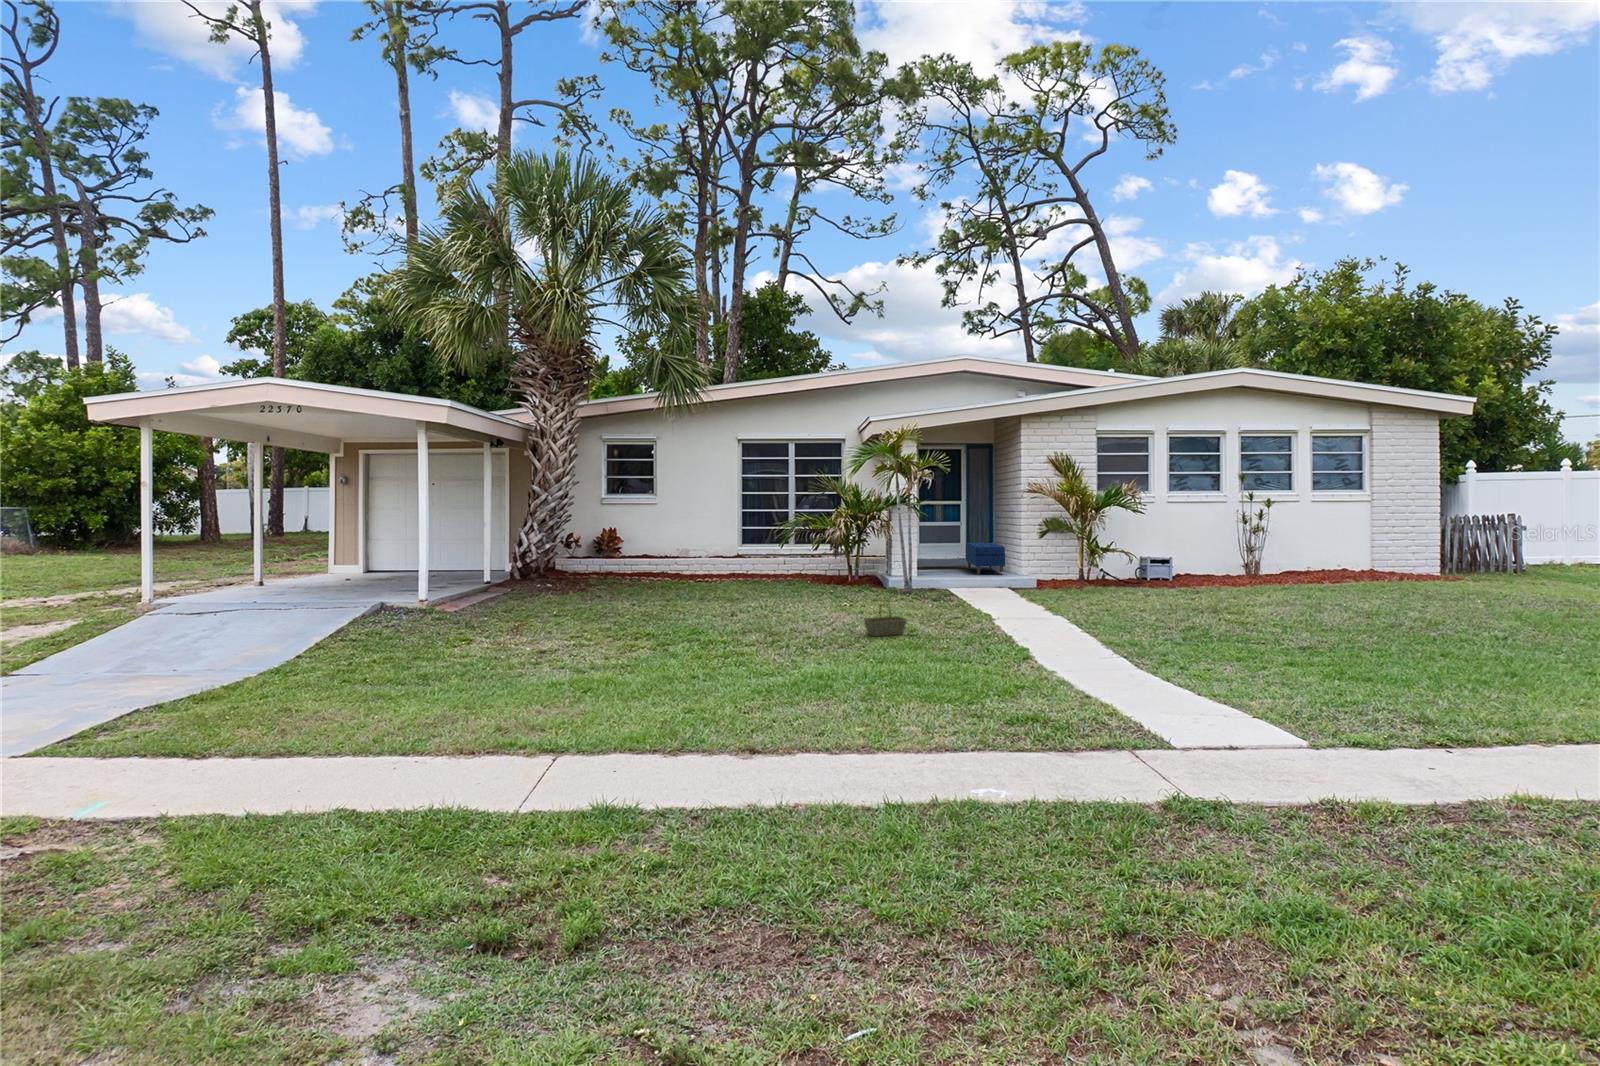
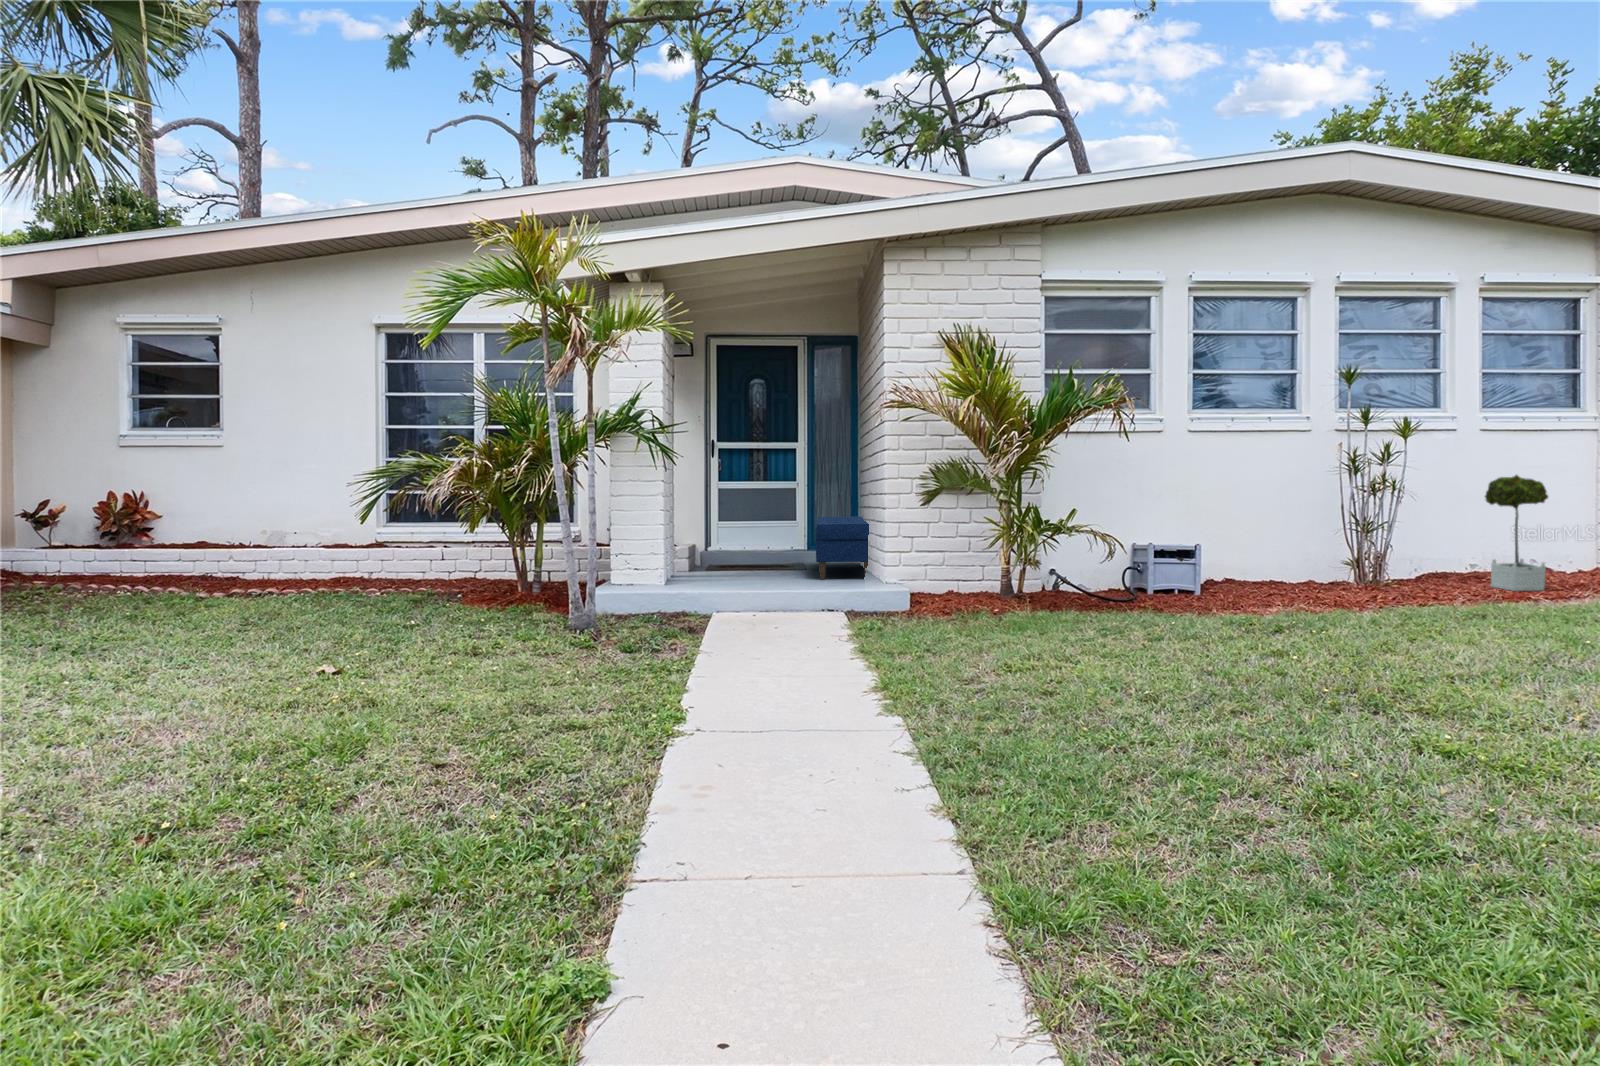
potted tree: none [1309,524,1338,580] -> present [1485,475,1548,591]
basket: present [863,605,907,636] -> none [16,734,208,865]

